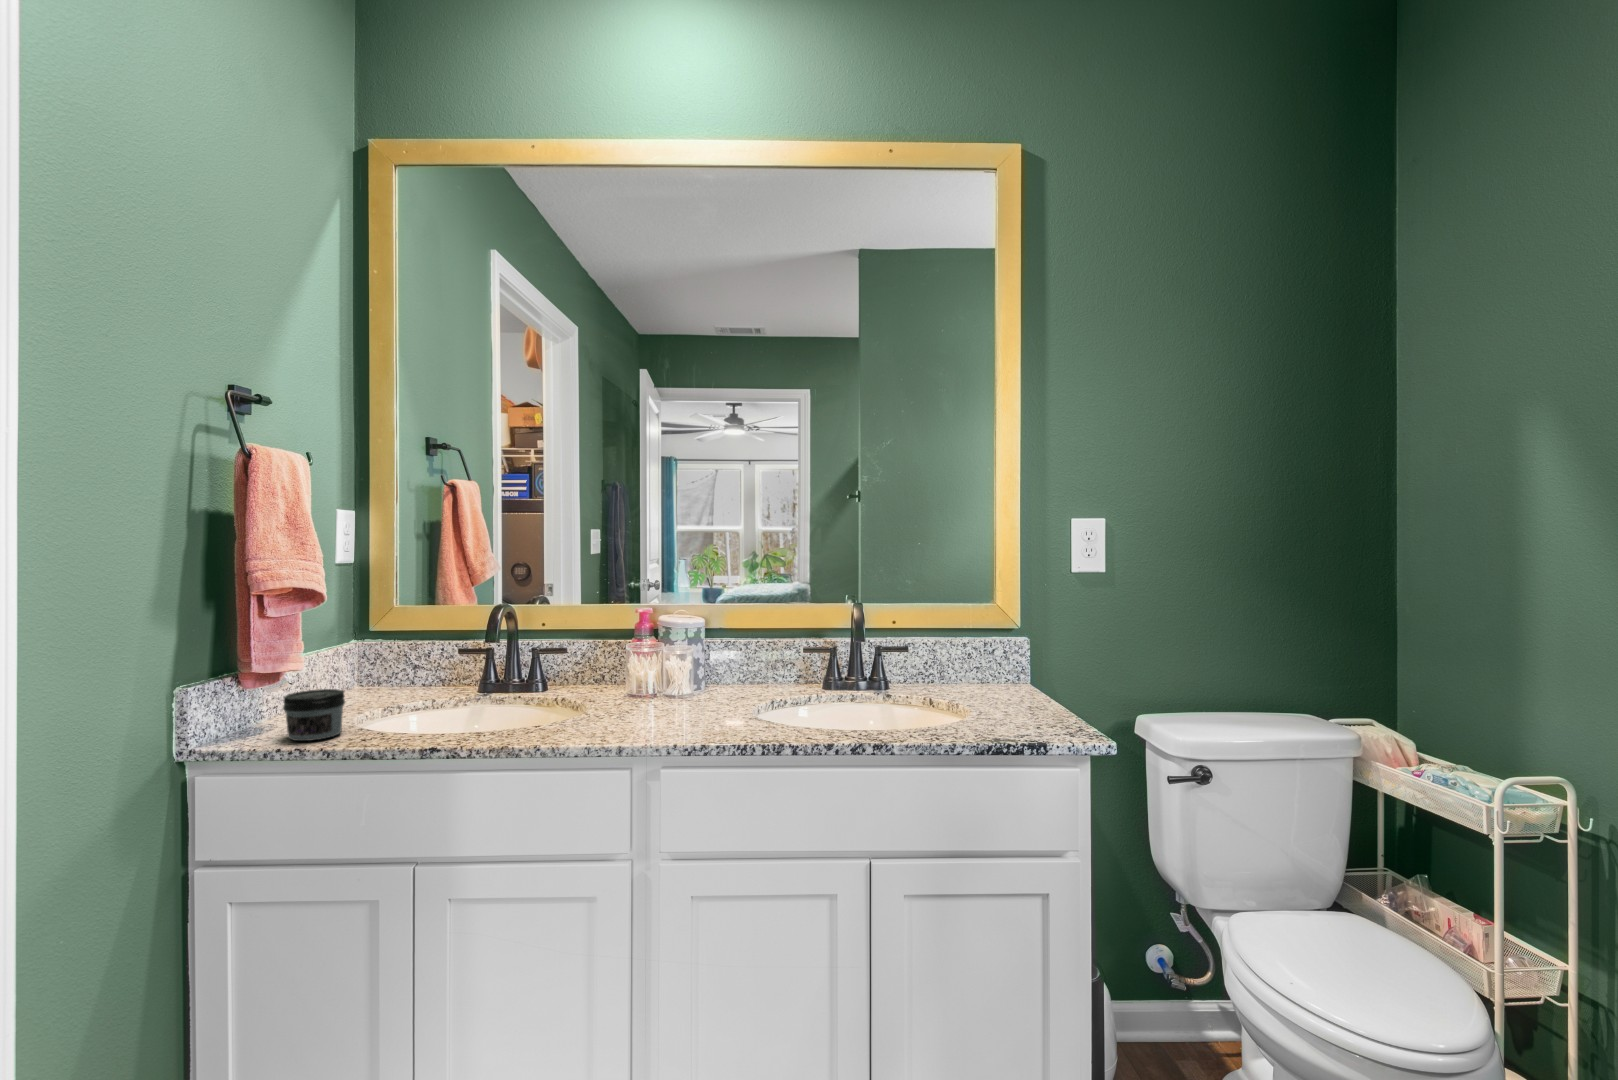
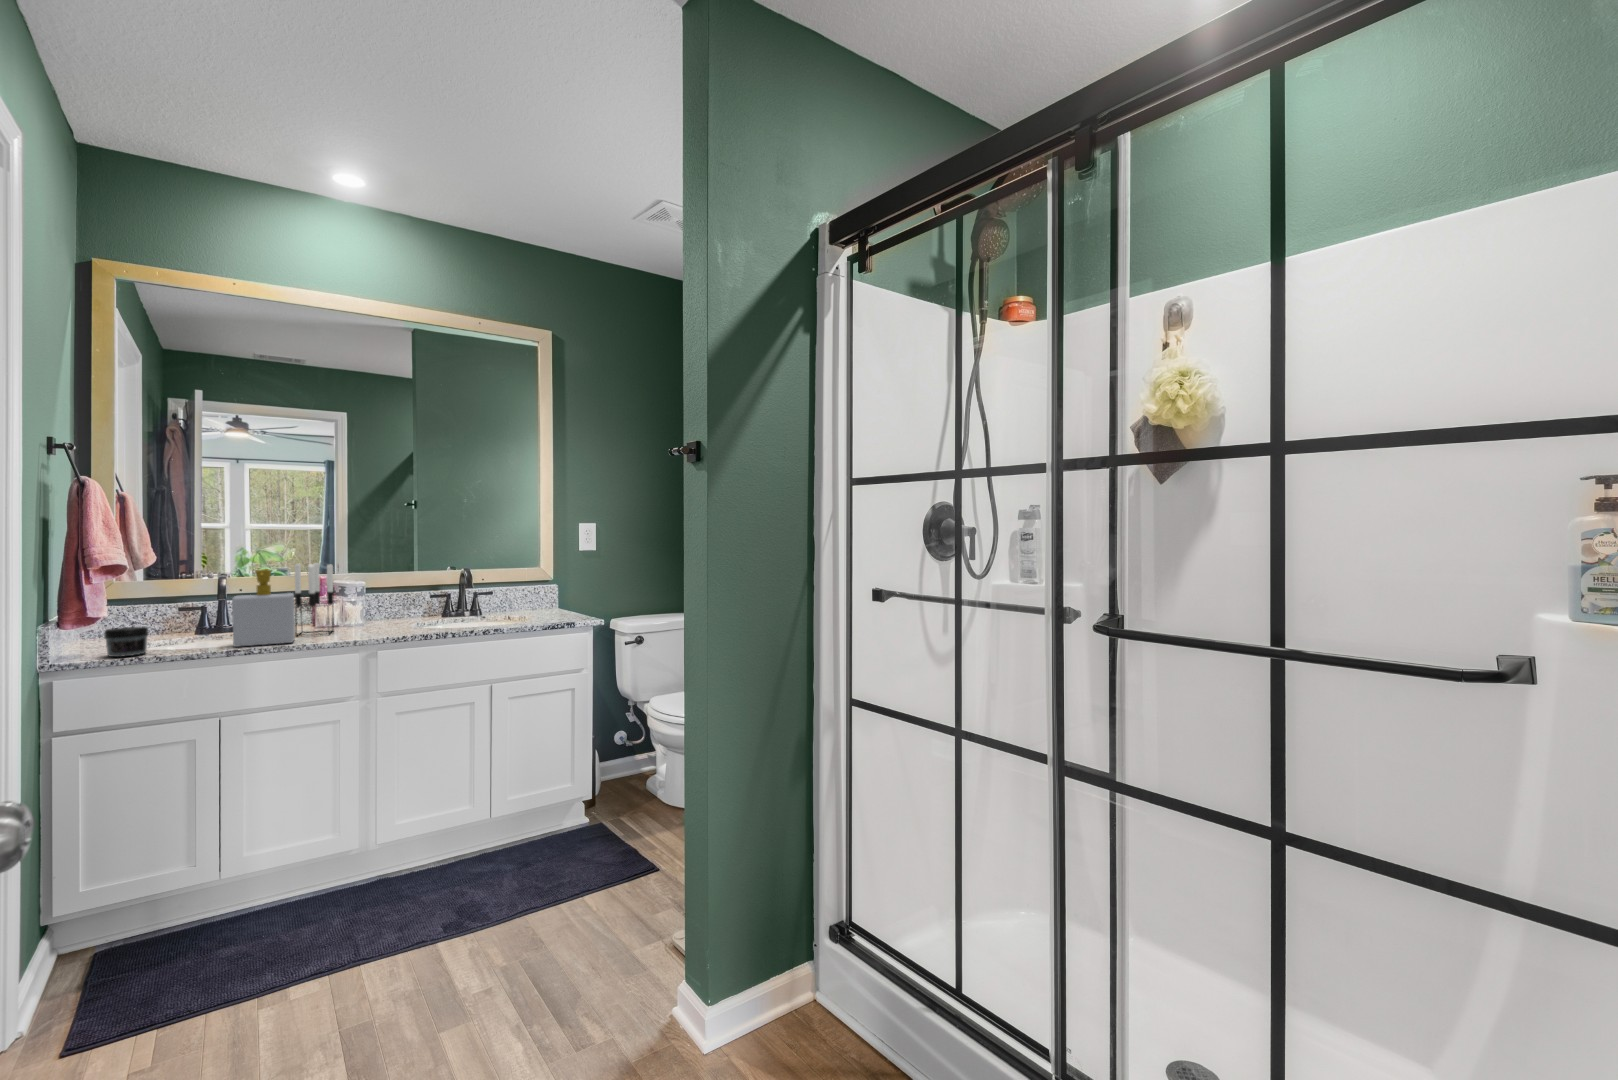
candle holder: none [561,588,629,720] -> present [295,563,334,636]
soap bottle: none [446,604,547,738] -> present [232,569,295,647]

